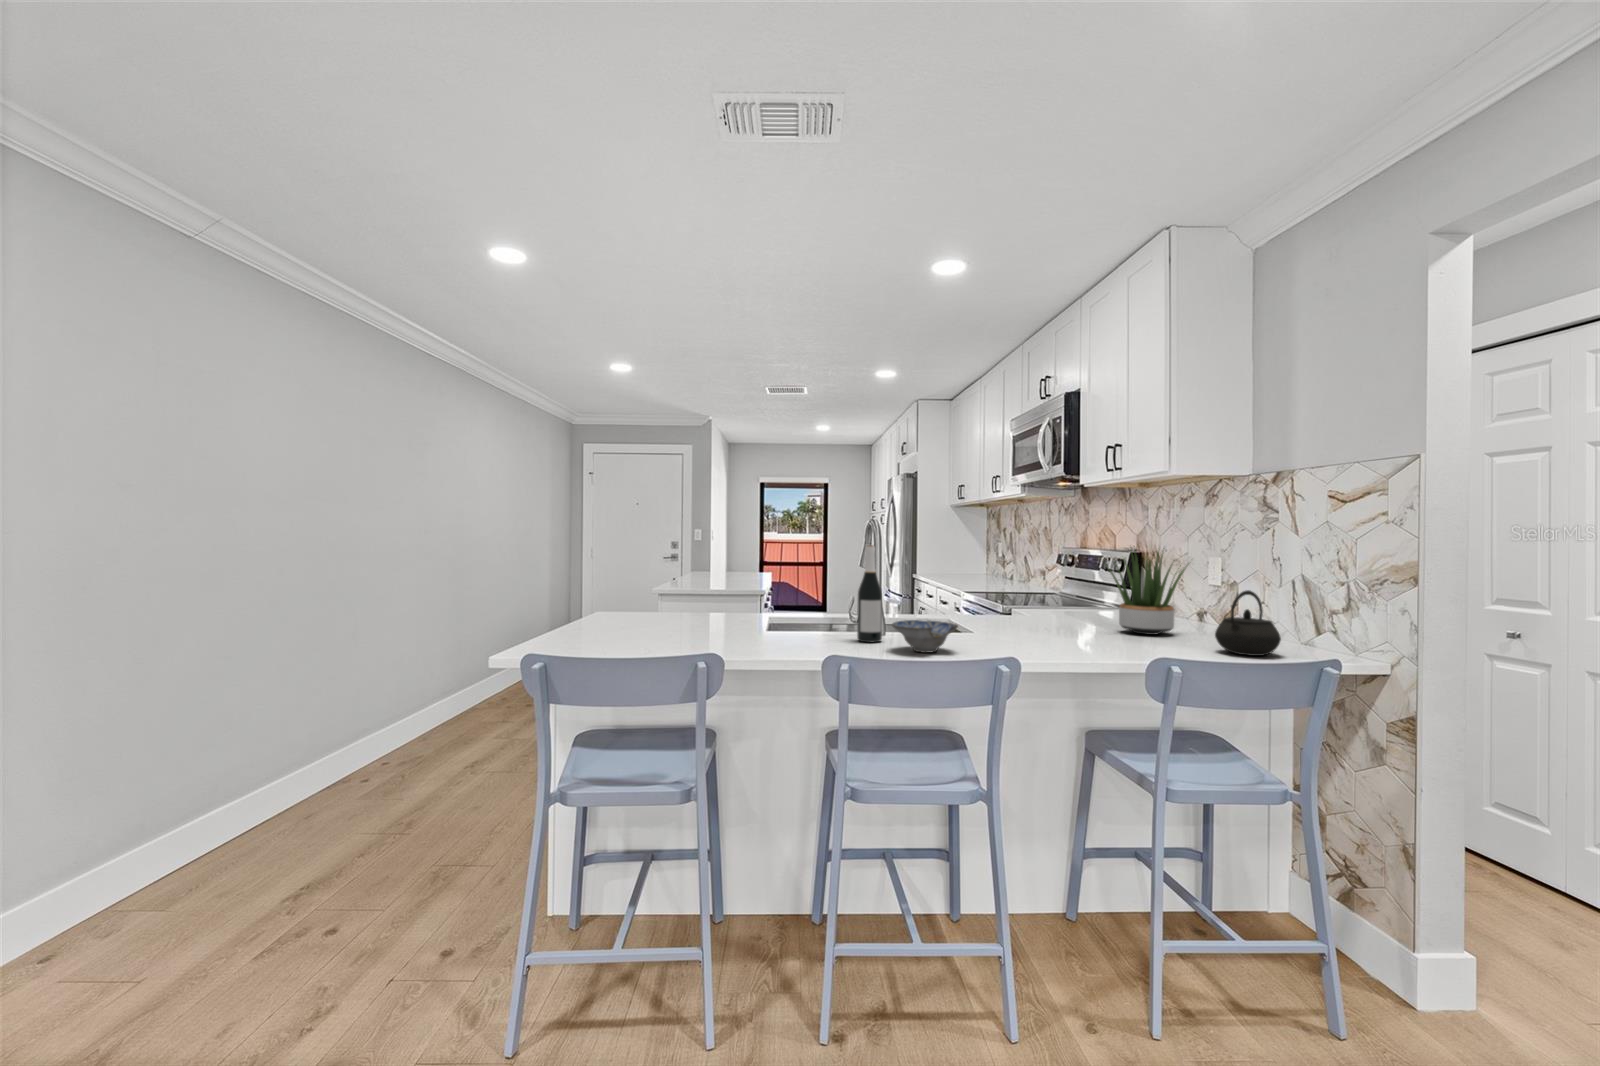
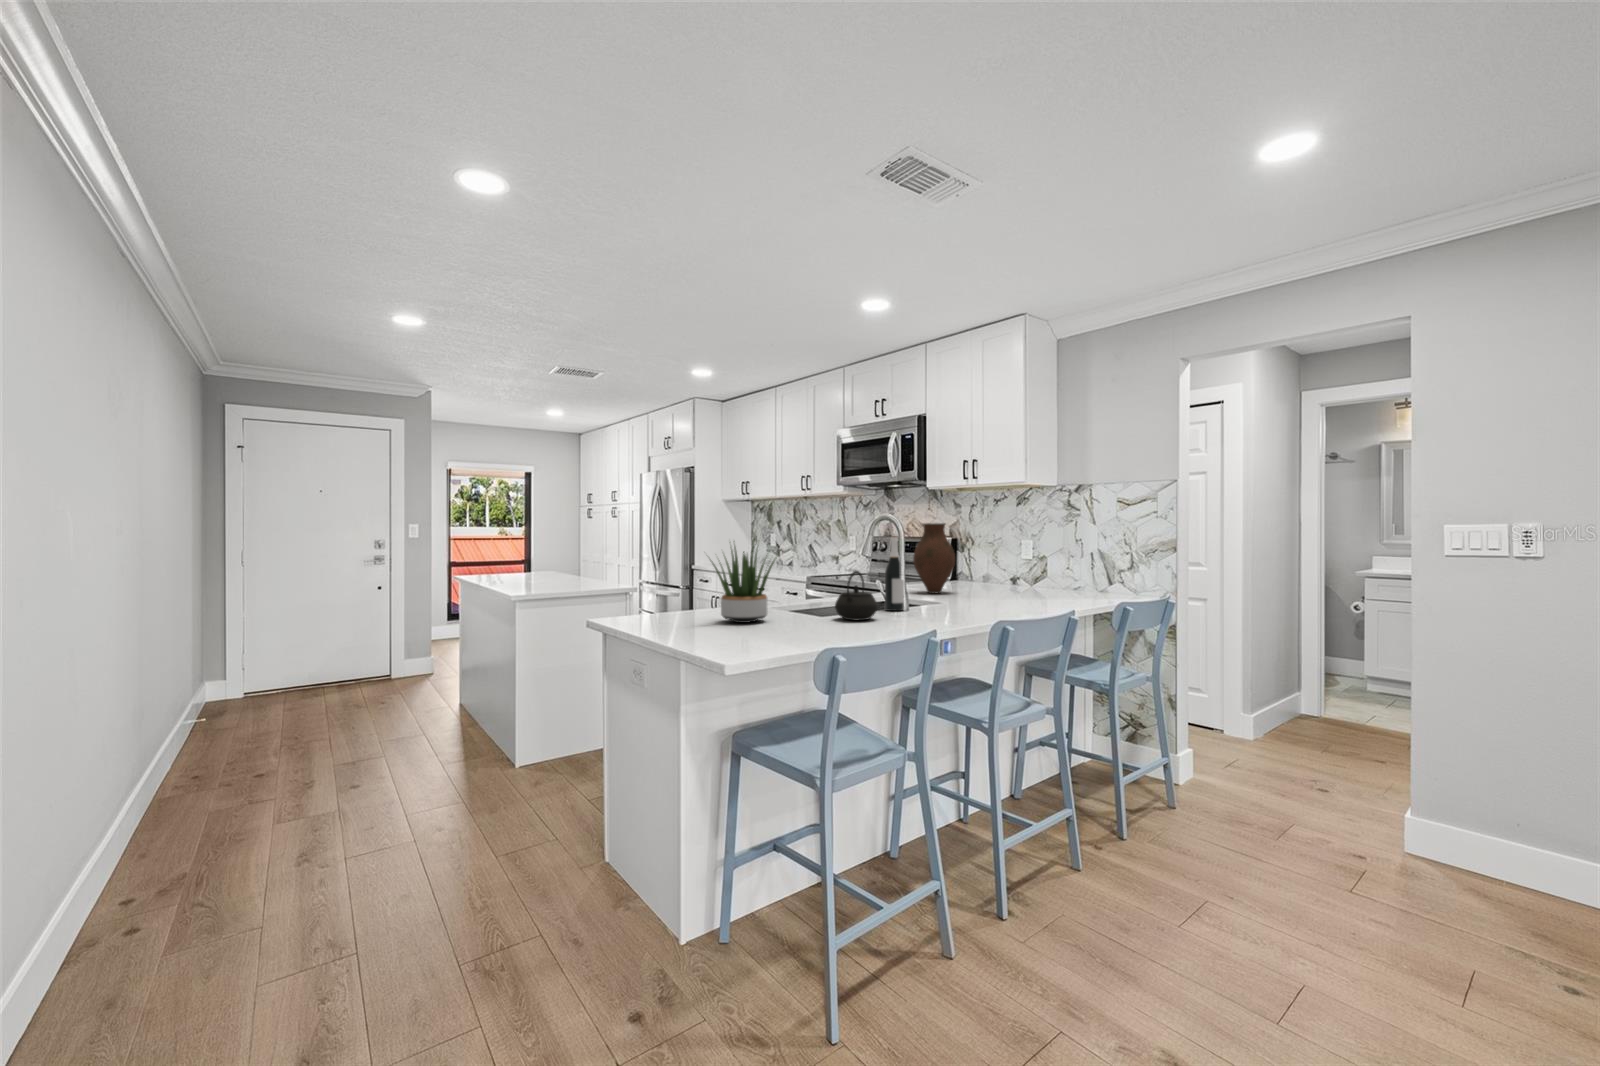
vase: none [999,531,1057,624] -> present [913,523,955,594]
potted plant: present [1106,546,1188,635] -> present [712,546,775,623]
kettle: present [1215,590,1281,656] -> present [835,571,878,620]
ceramic bowl: present [892,620,957,653] -> none [928,590,975,613]

